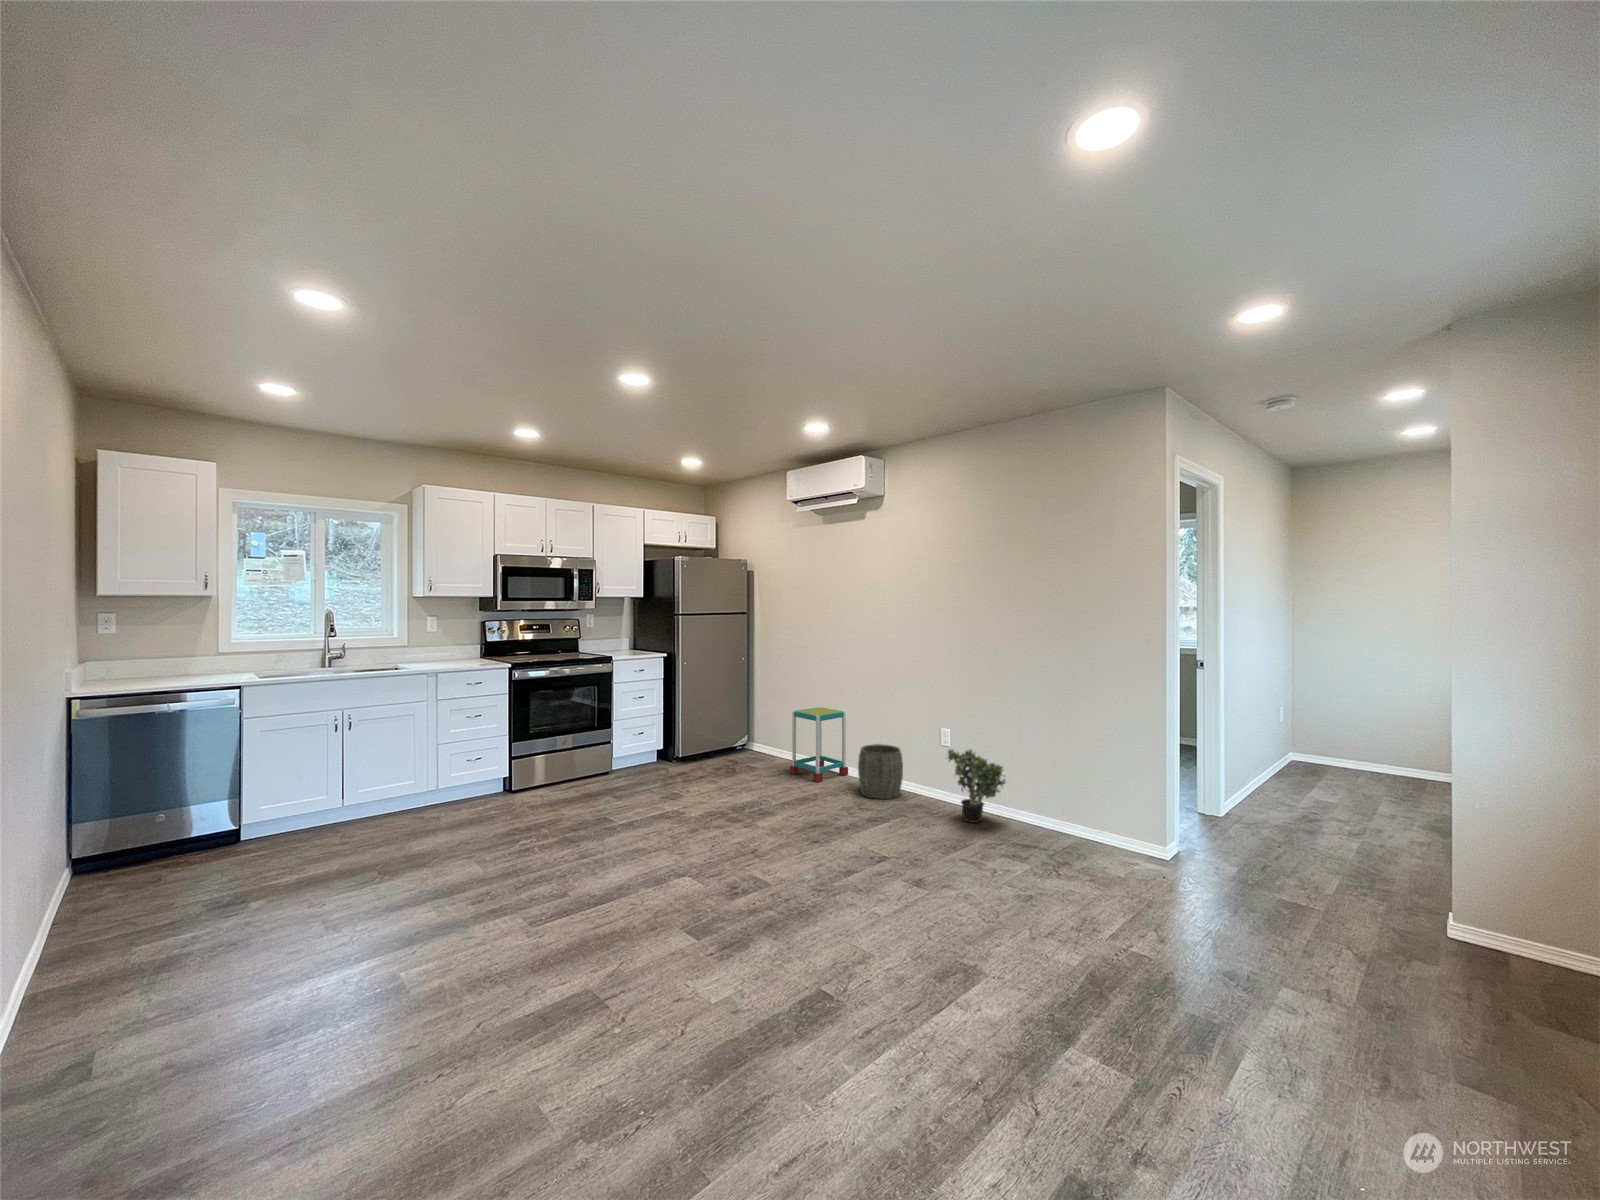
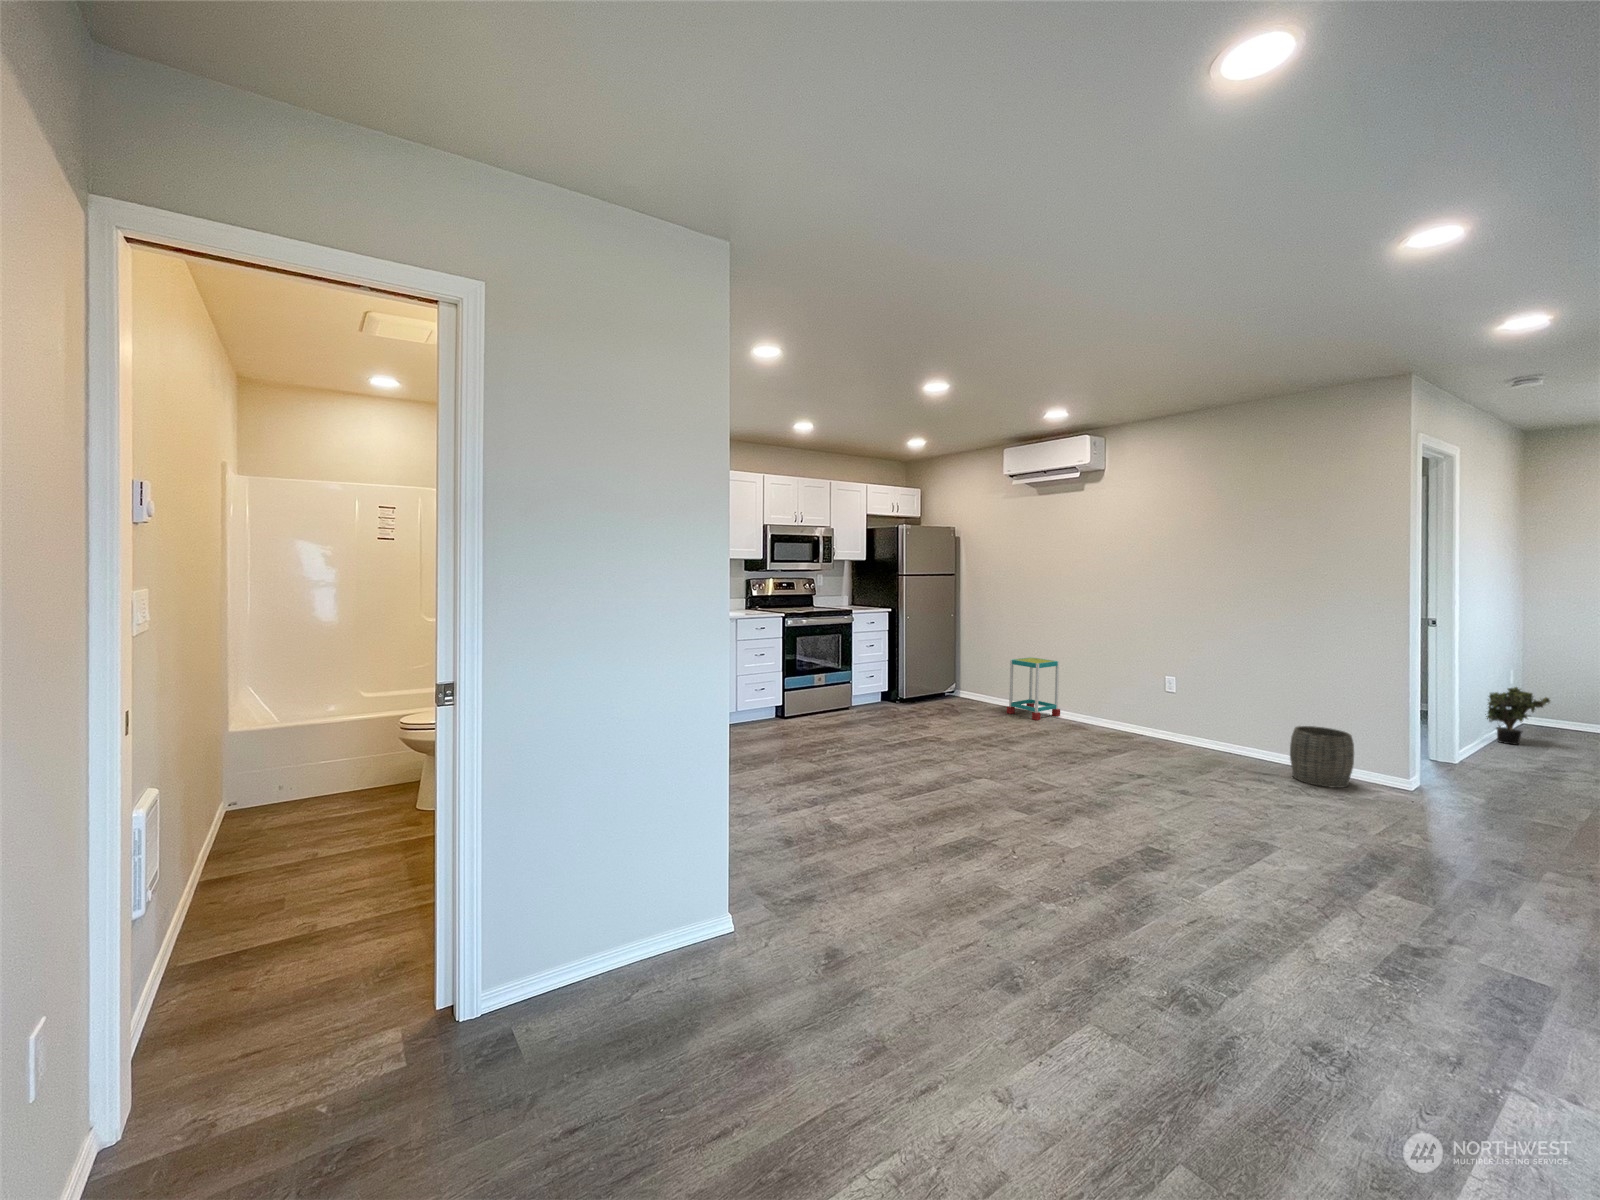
woven basket: present [858,744,903,799] -> present [1290,726,1354,788]
potted plant: present [947,749,1006,823] -> present [1486,687,1550,745]

